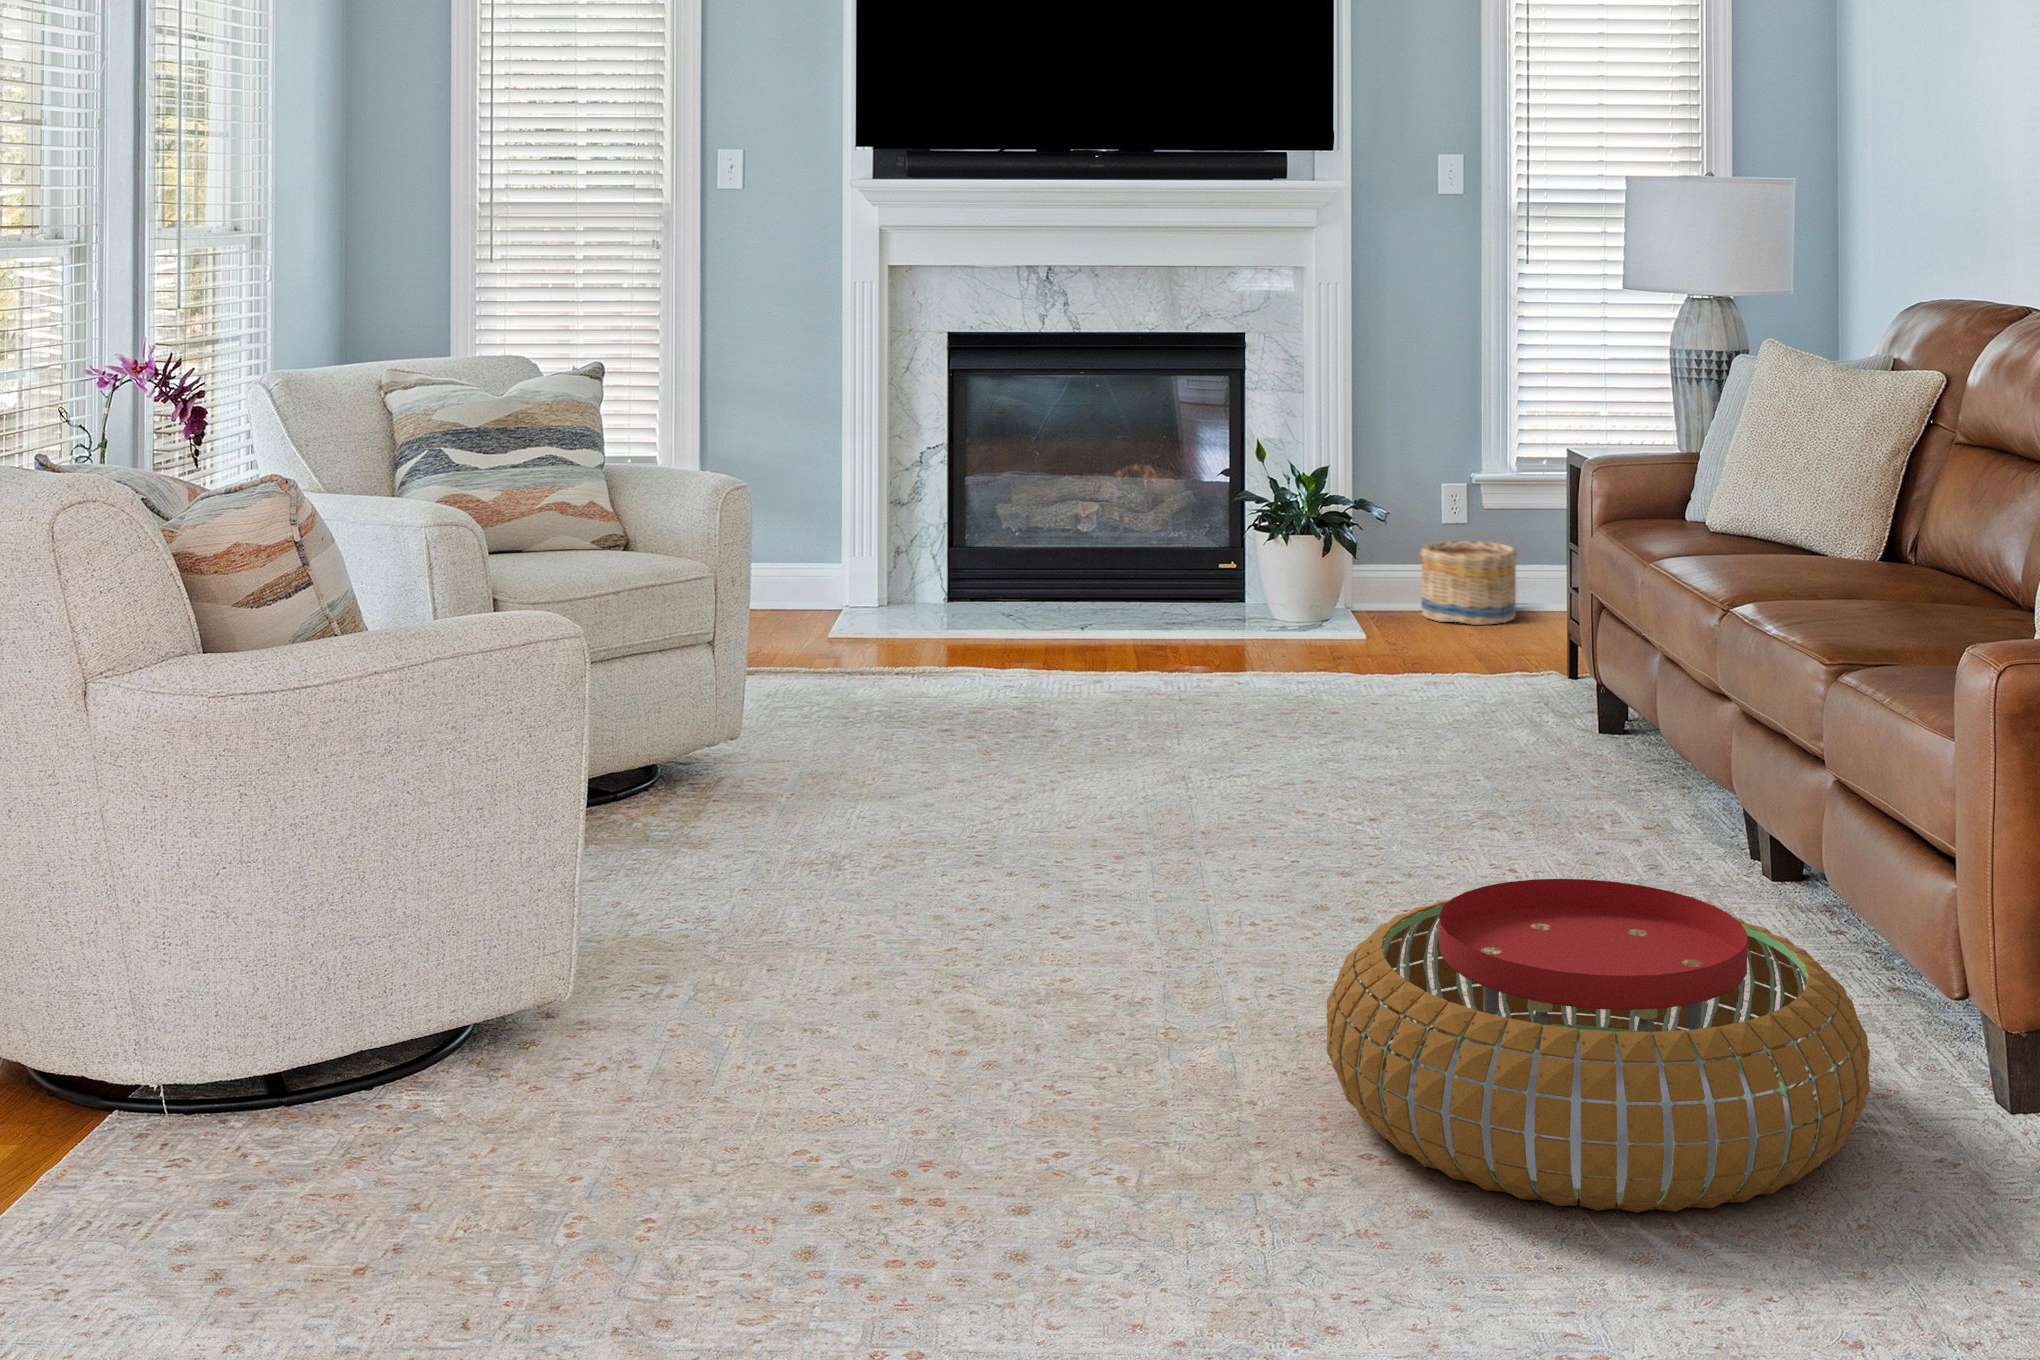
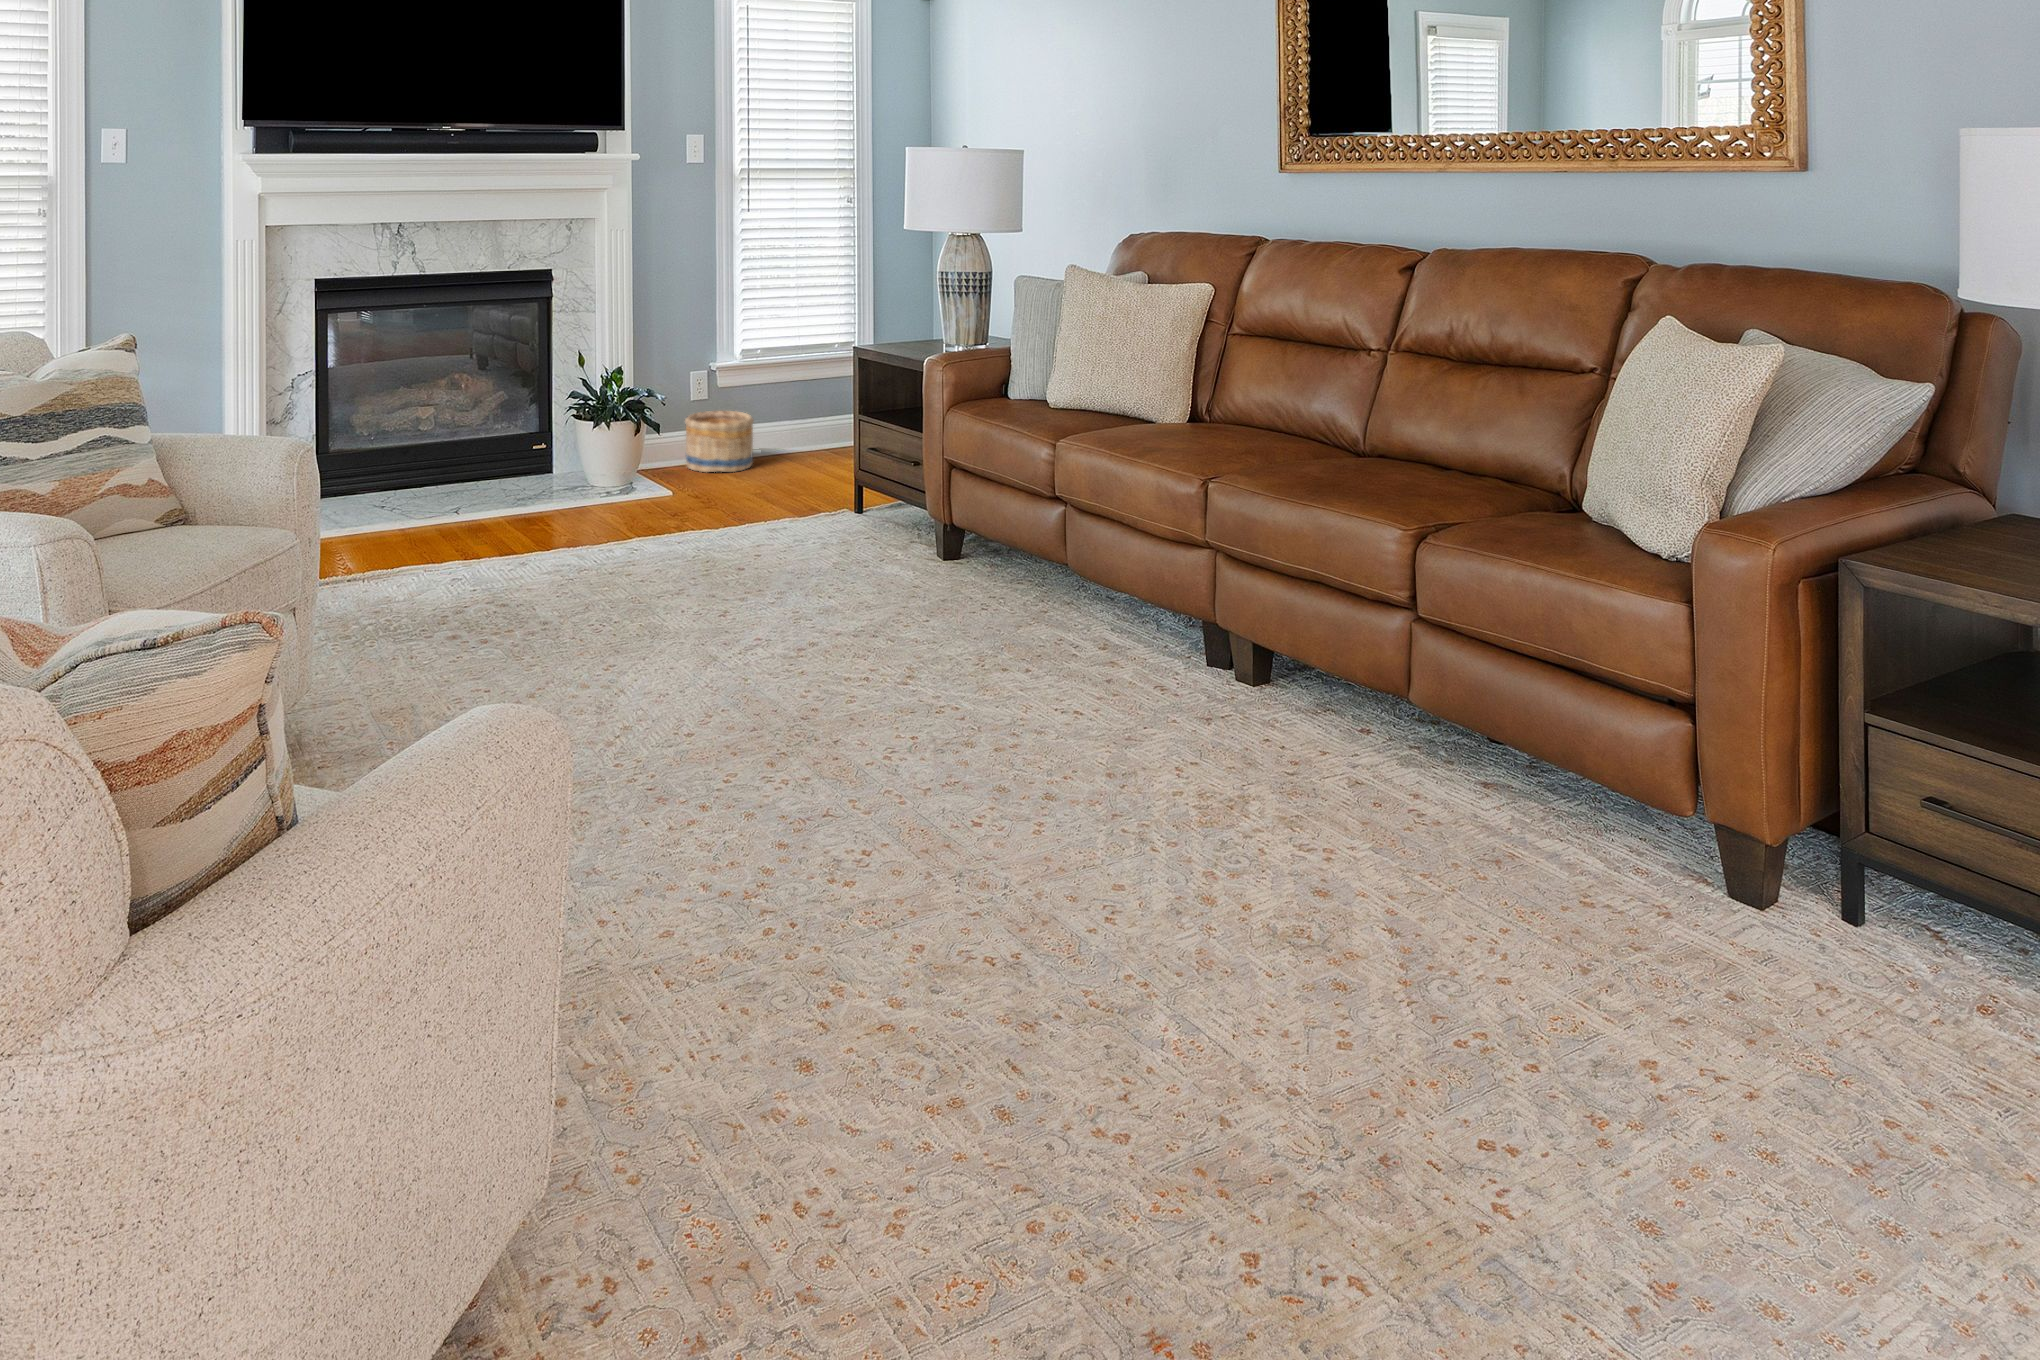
pouf: present [1326,879,1870,1213] -> none [1165,729,1620,1041]

